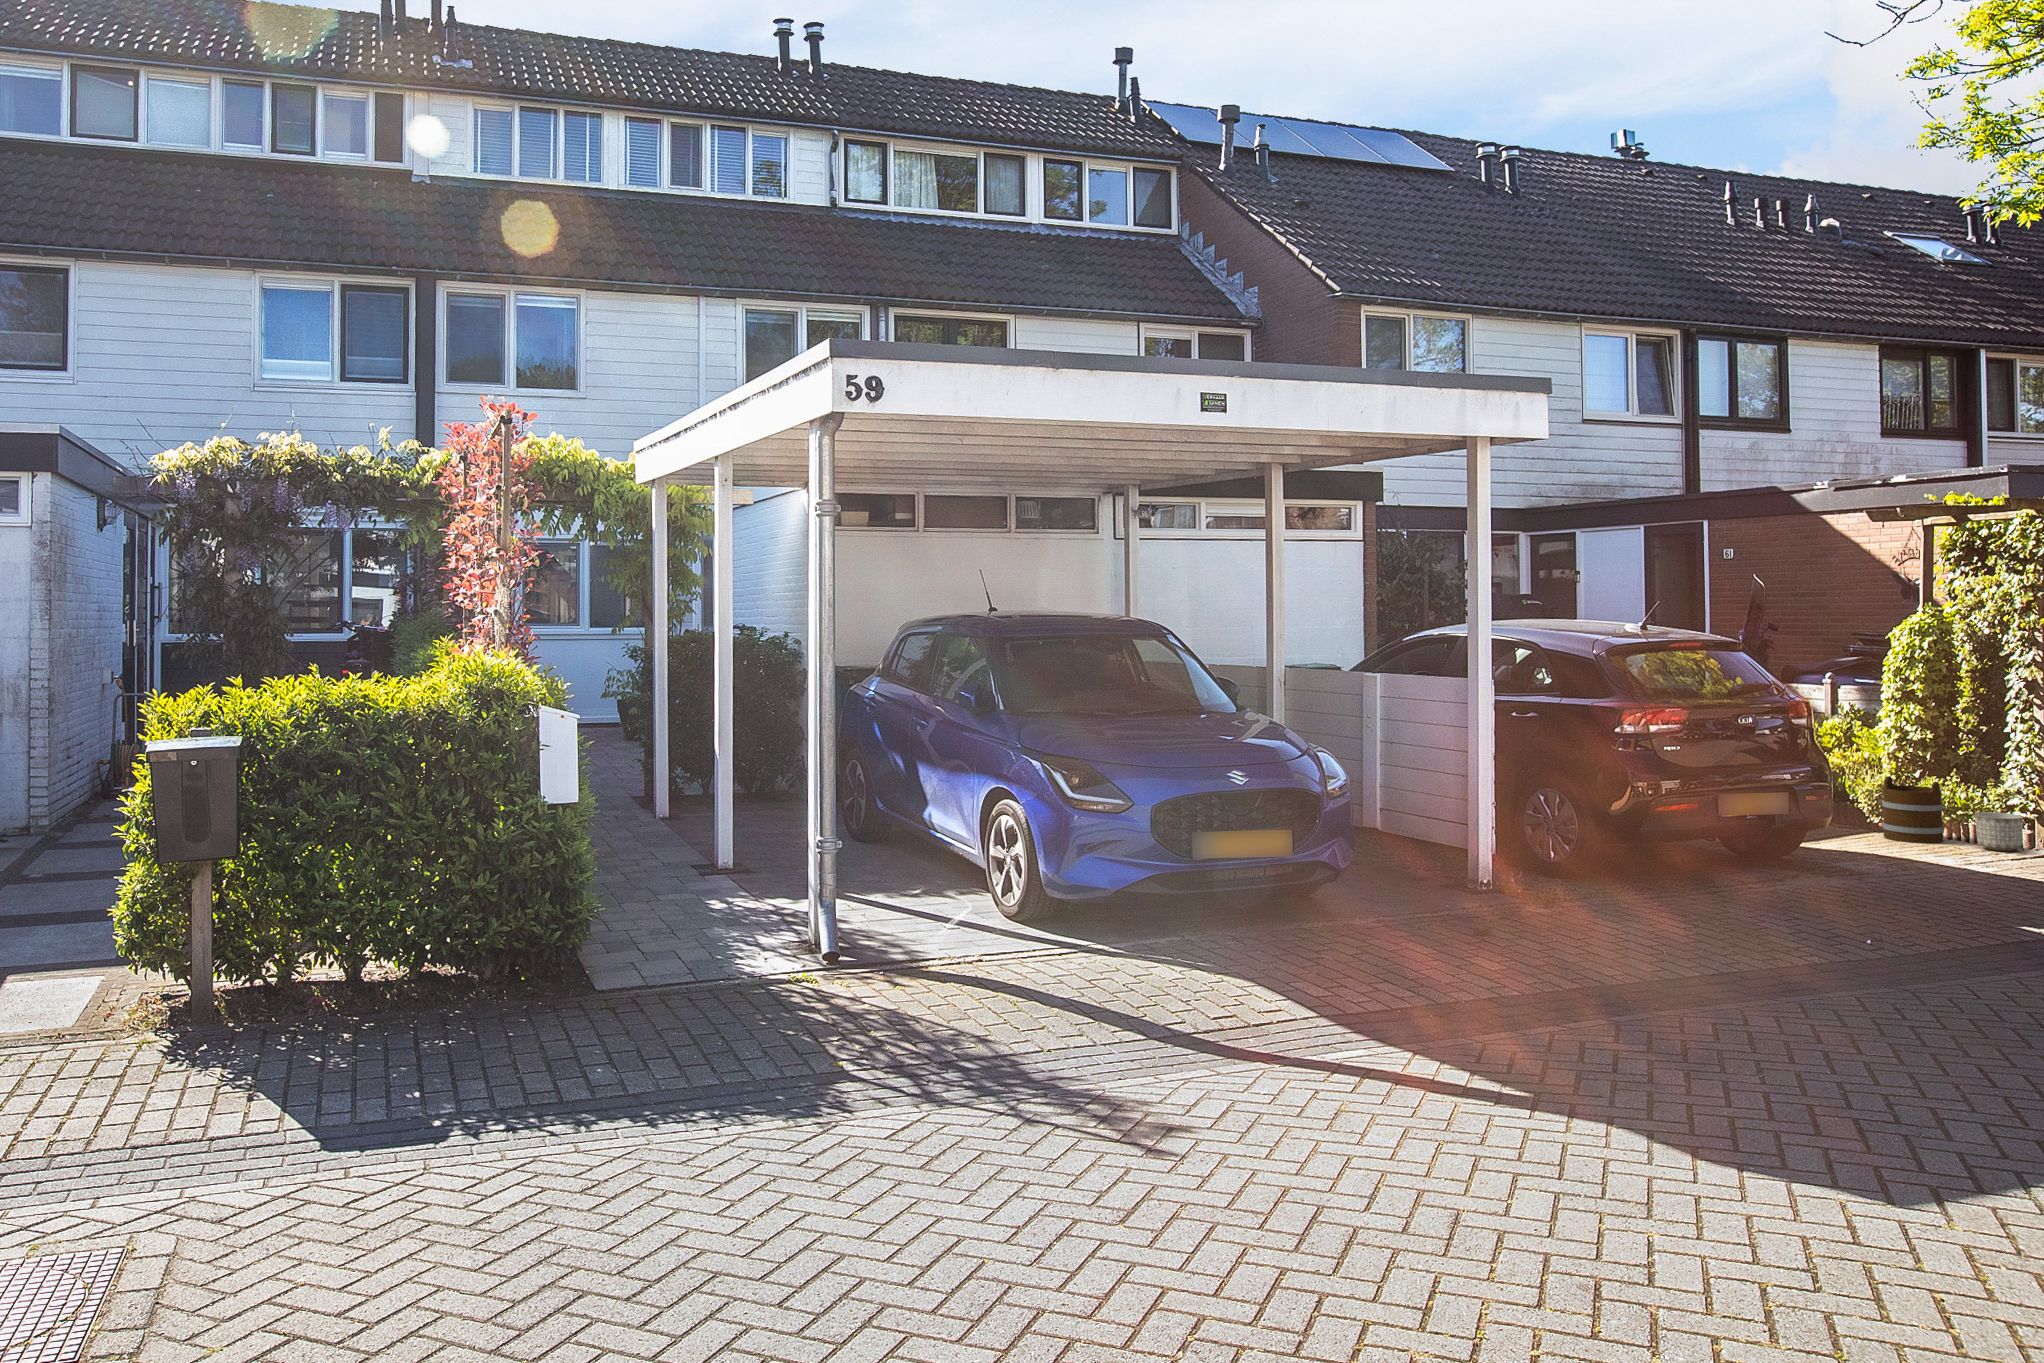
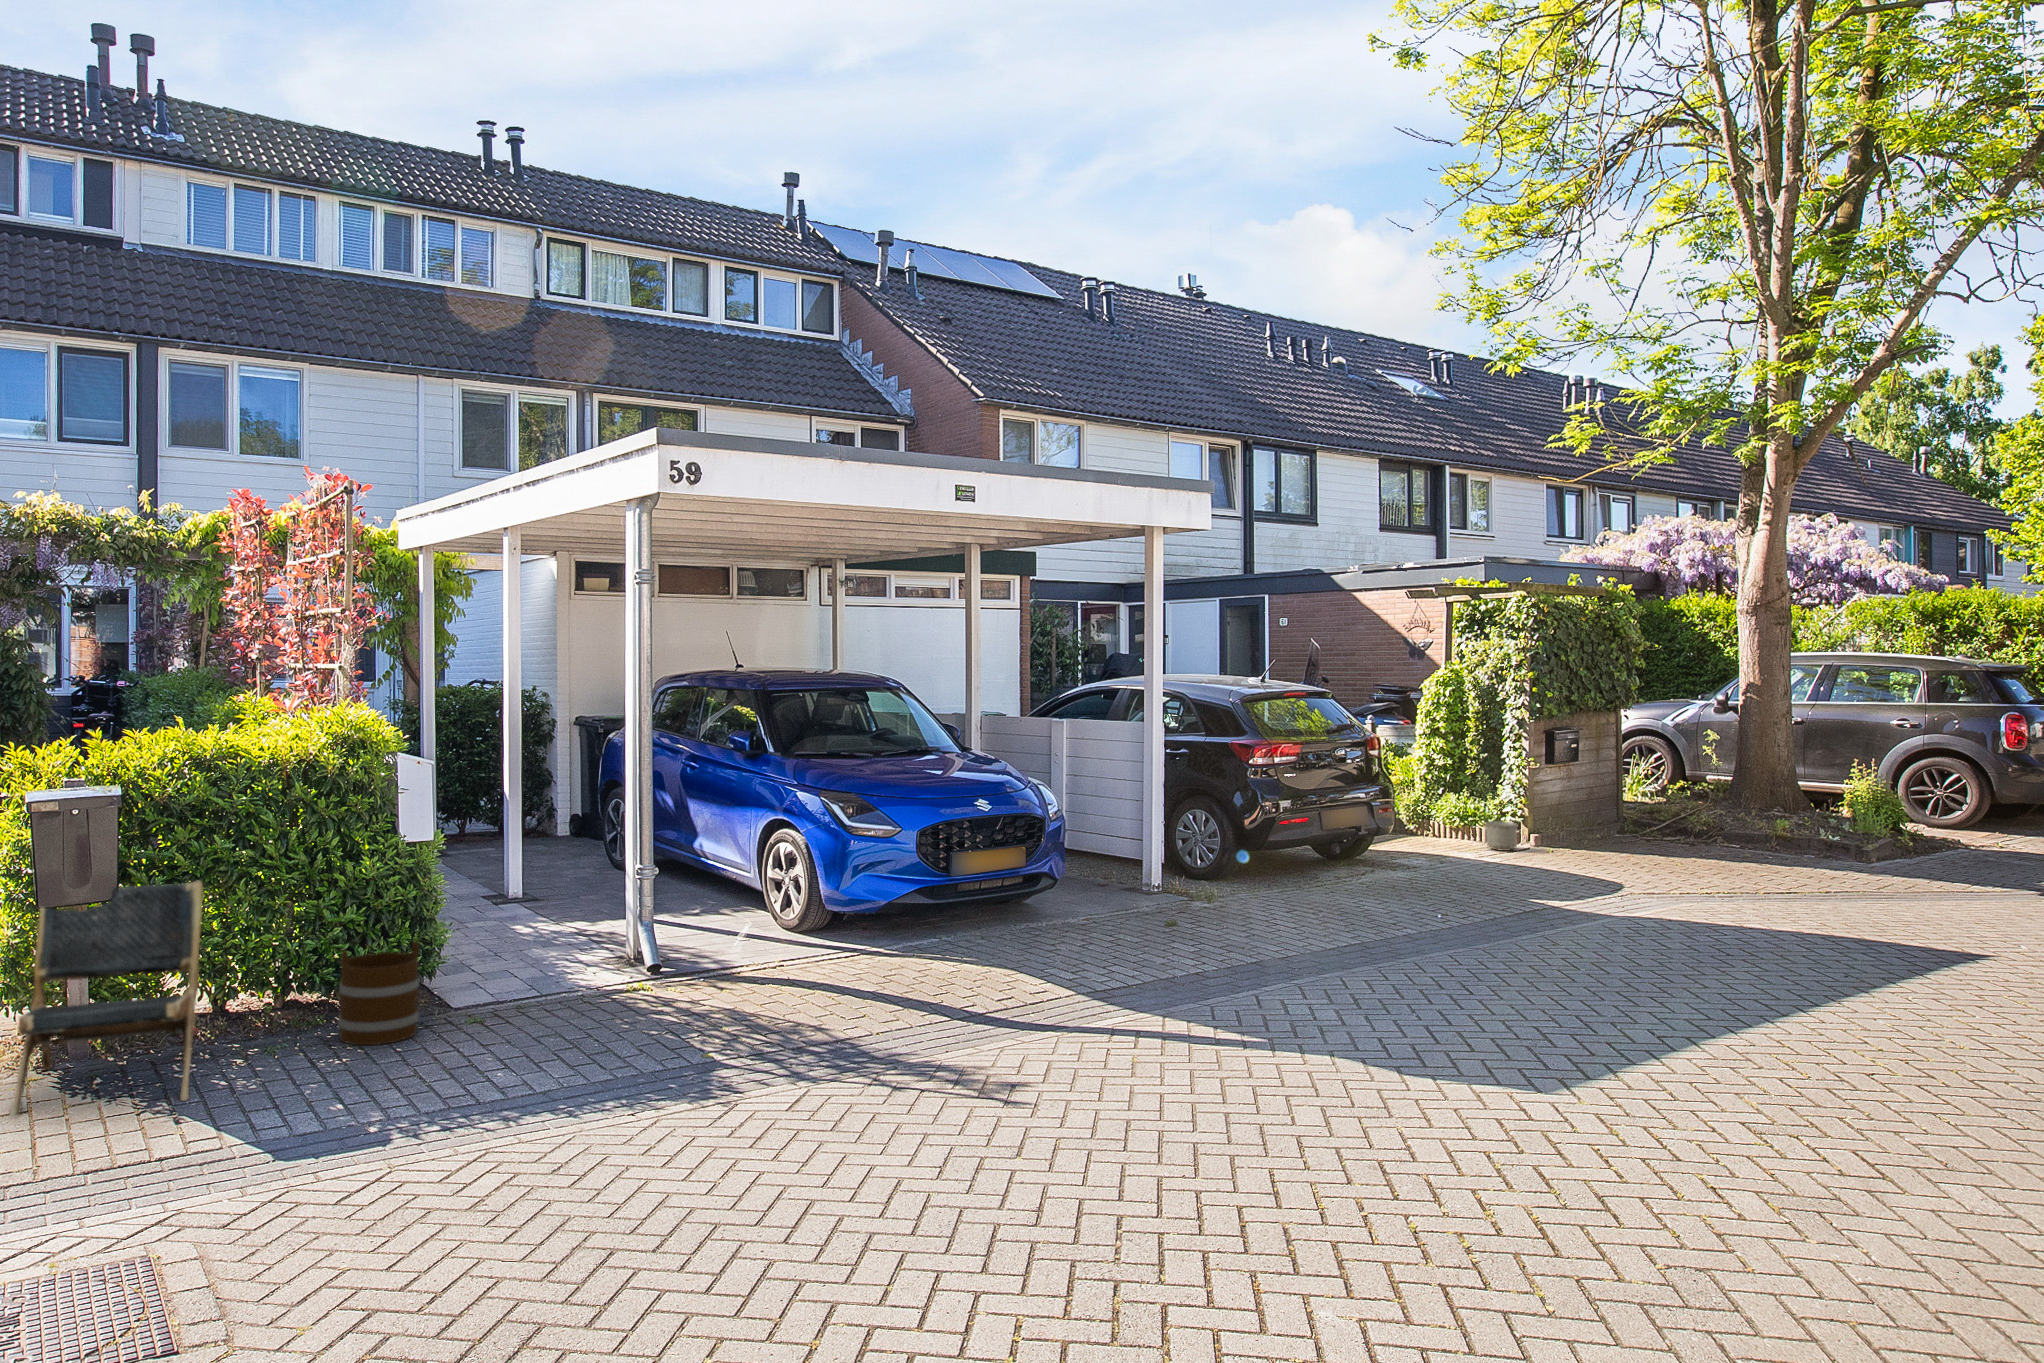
bucket: present [1882,776,1944,843] -> present [338,942,419,1045]
lounge chair: none [88,841,312,1090] -> present [8,880,203,1119]

